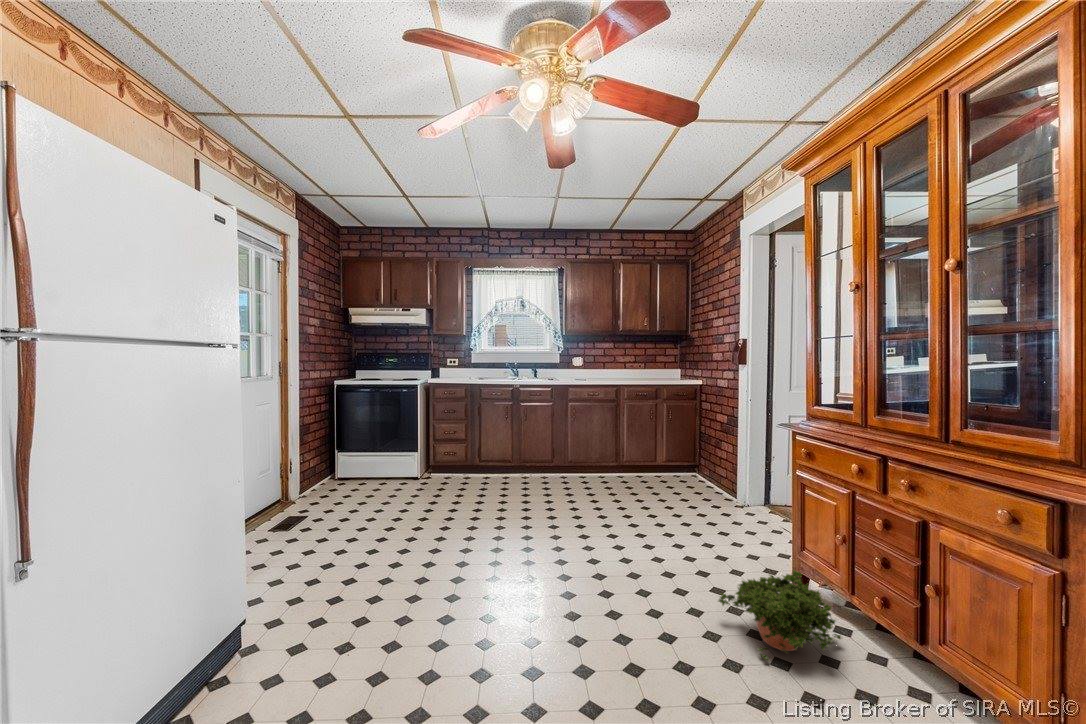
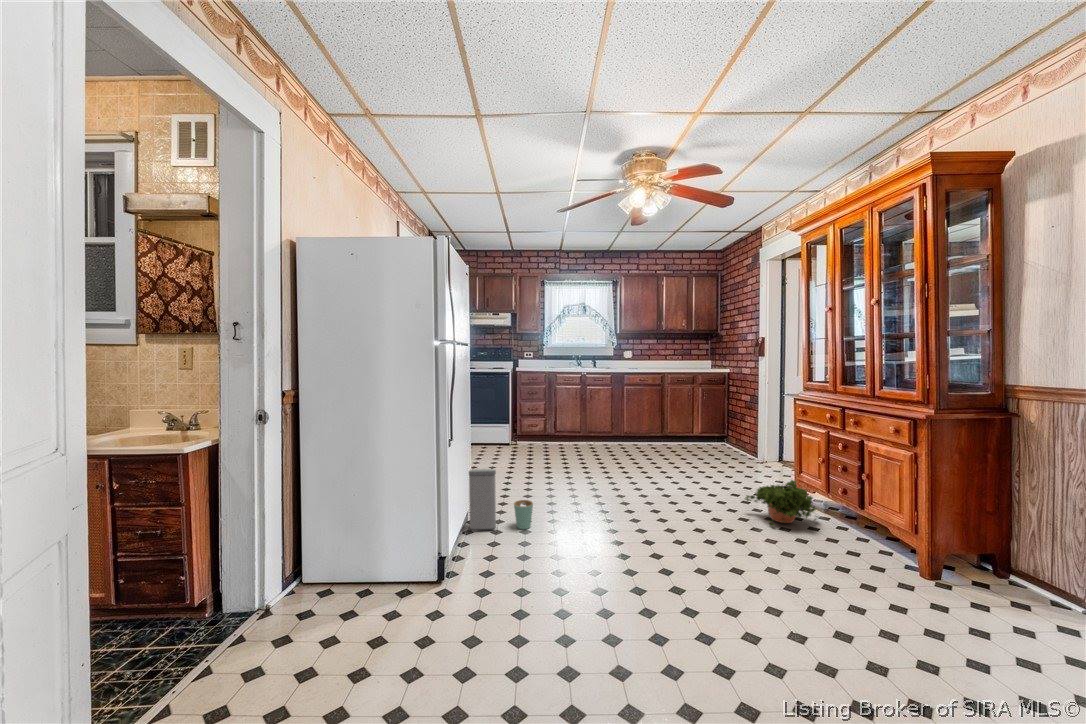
trash can: none [218,569,347,691] -> present [469,469,533,531]

